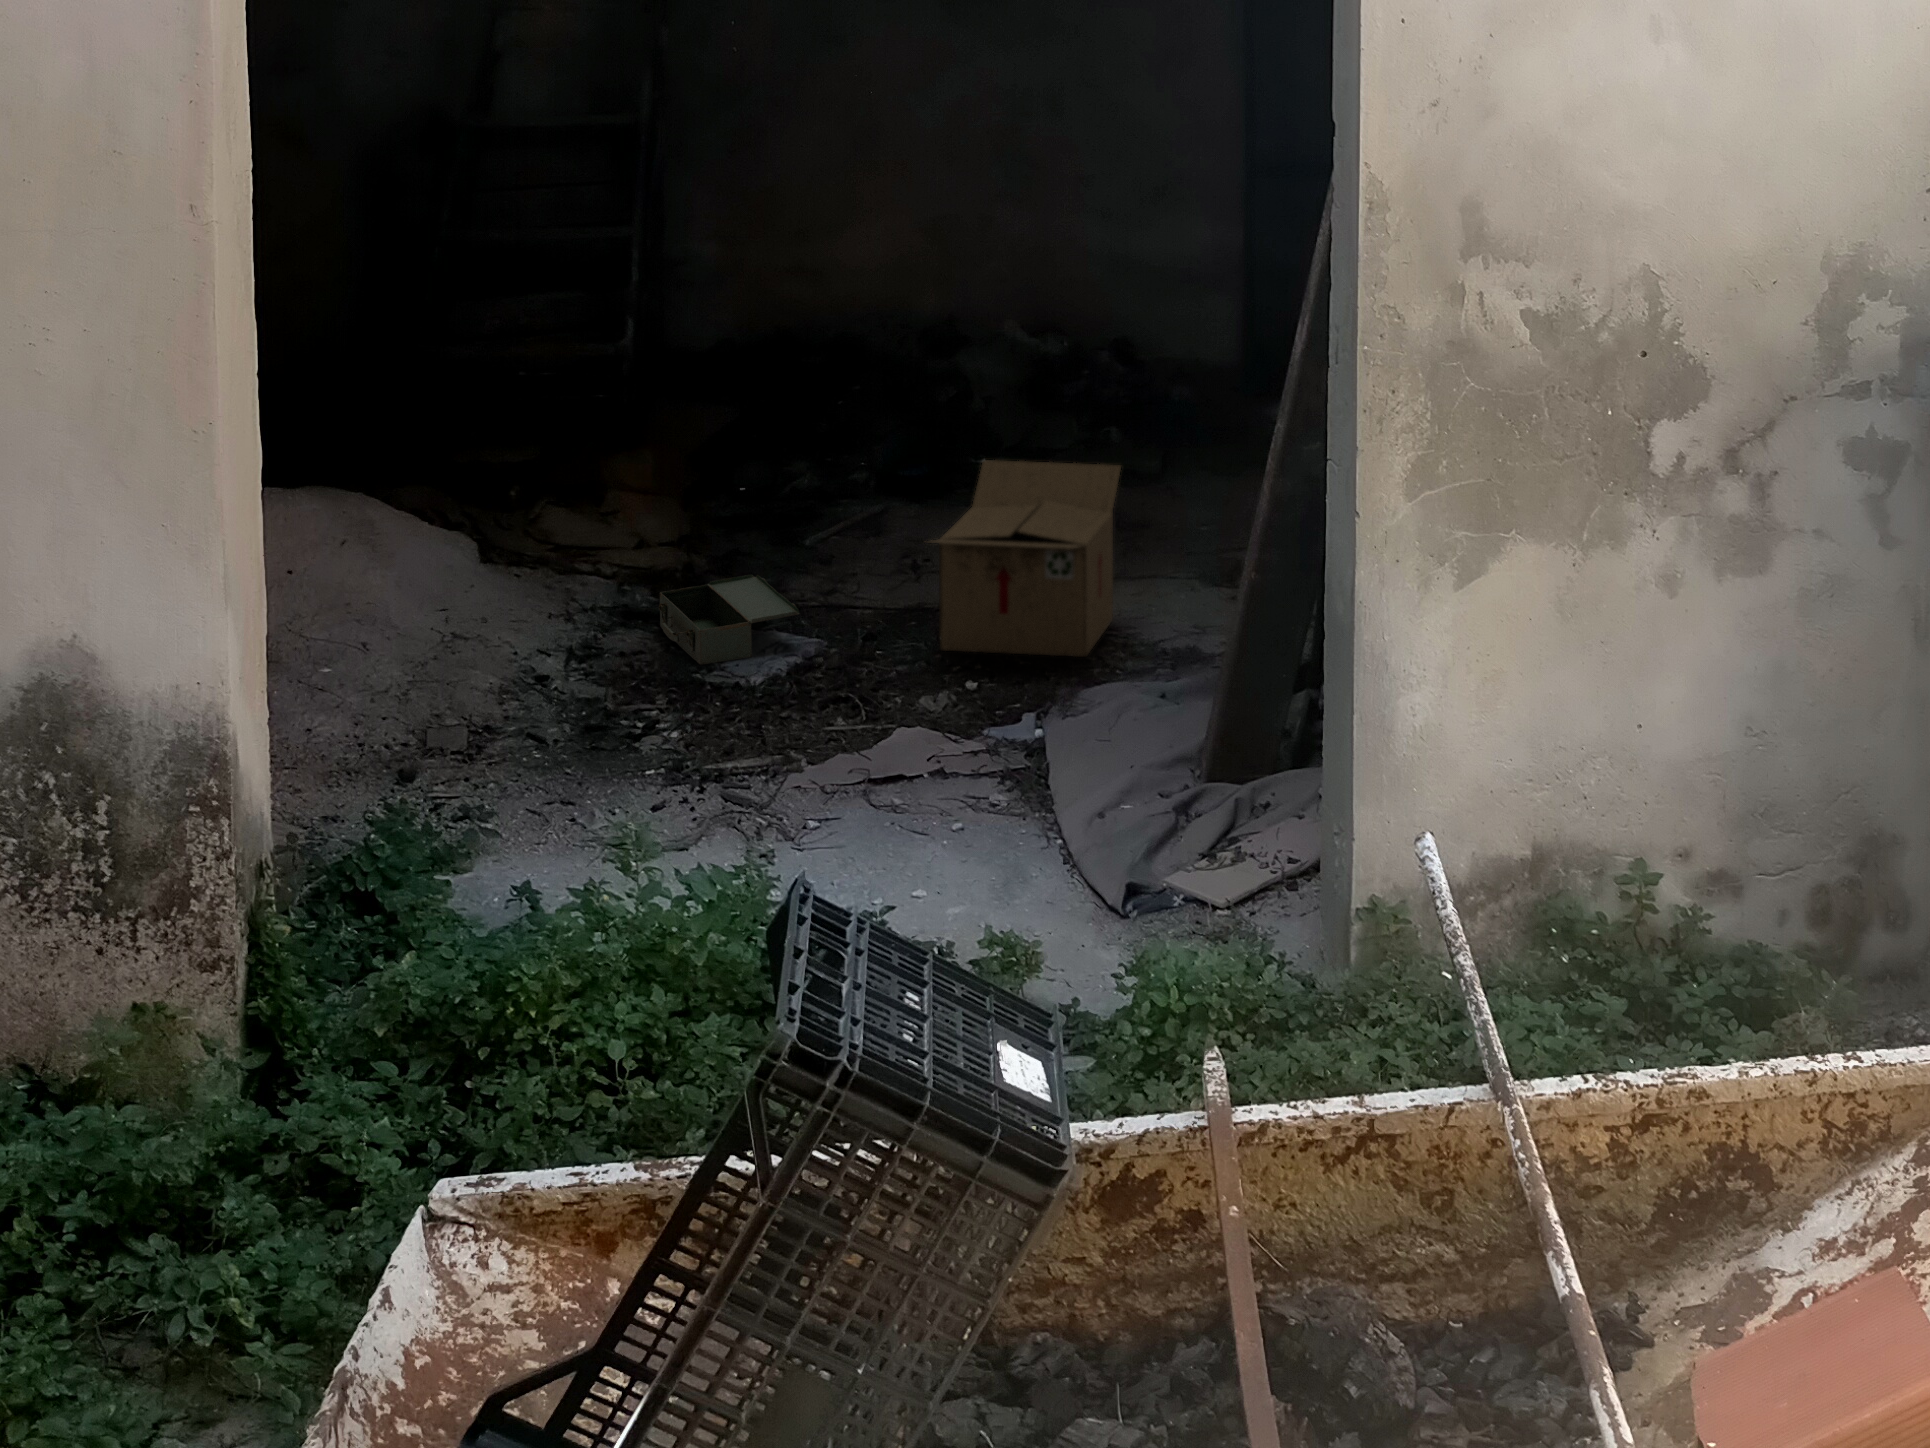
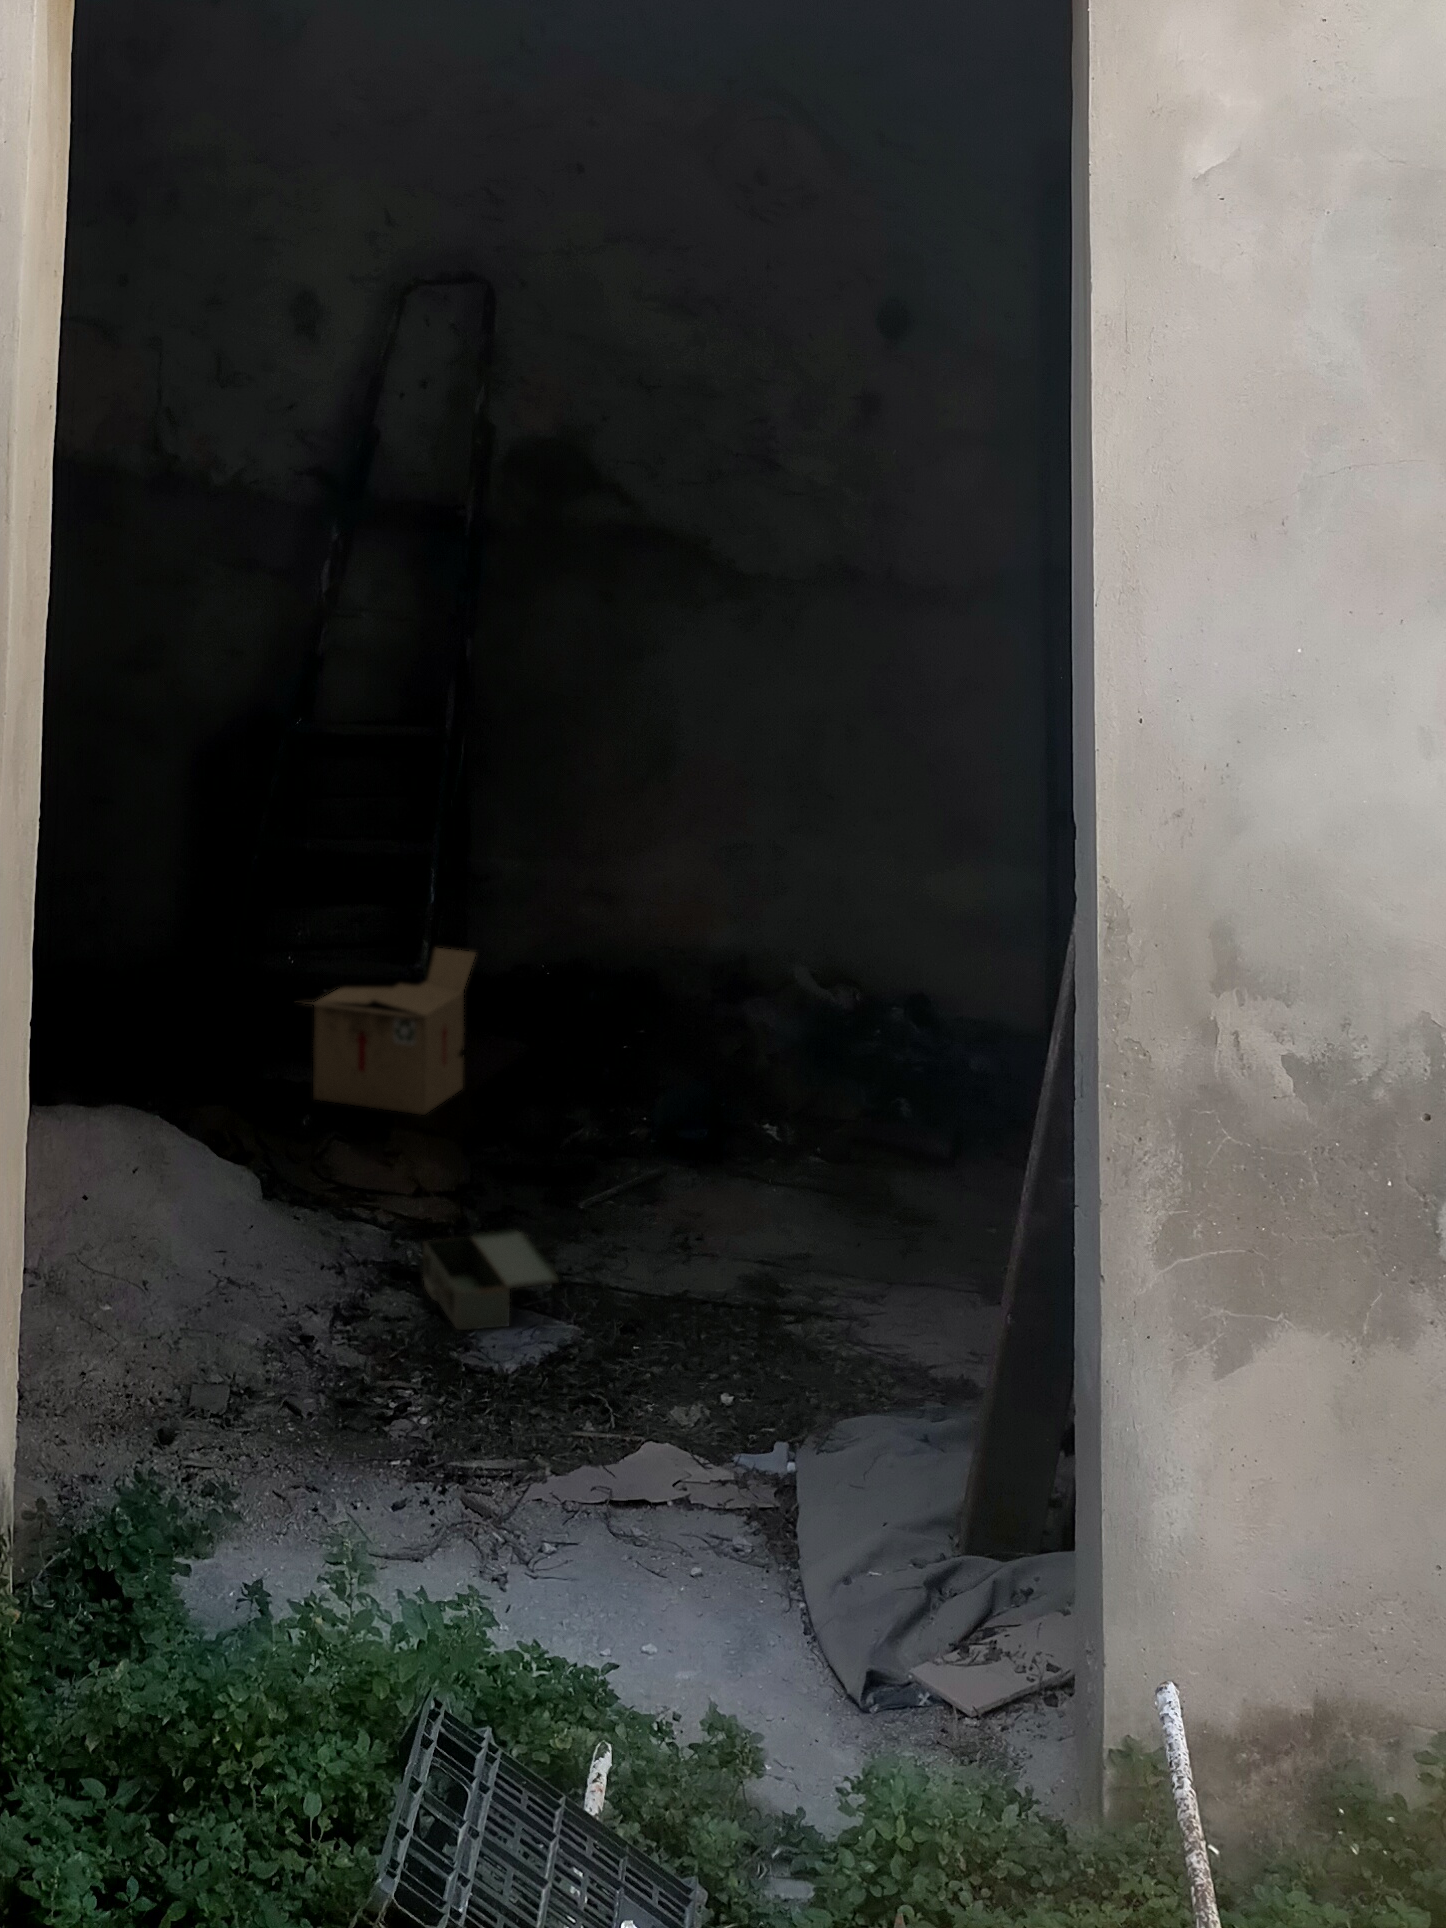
cardboard box: present [932,460,1121,657] -> present [312,948,475,1115]

